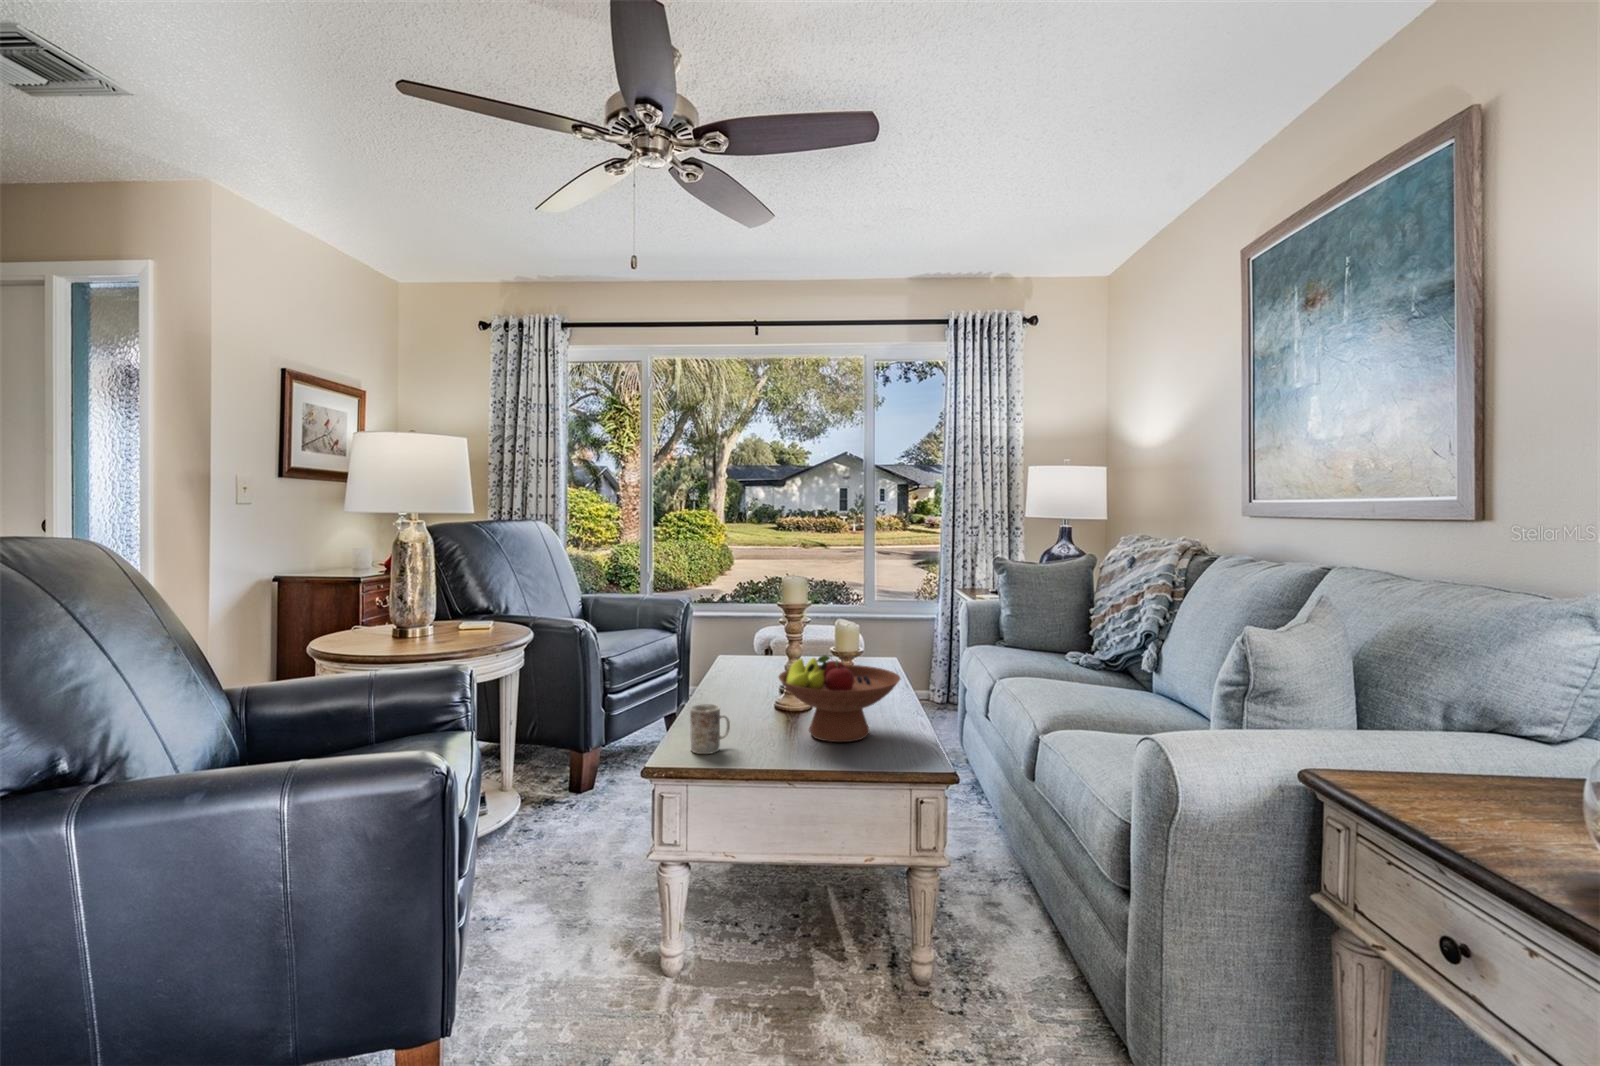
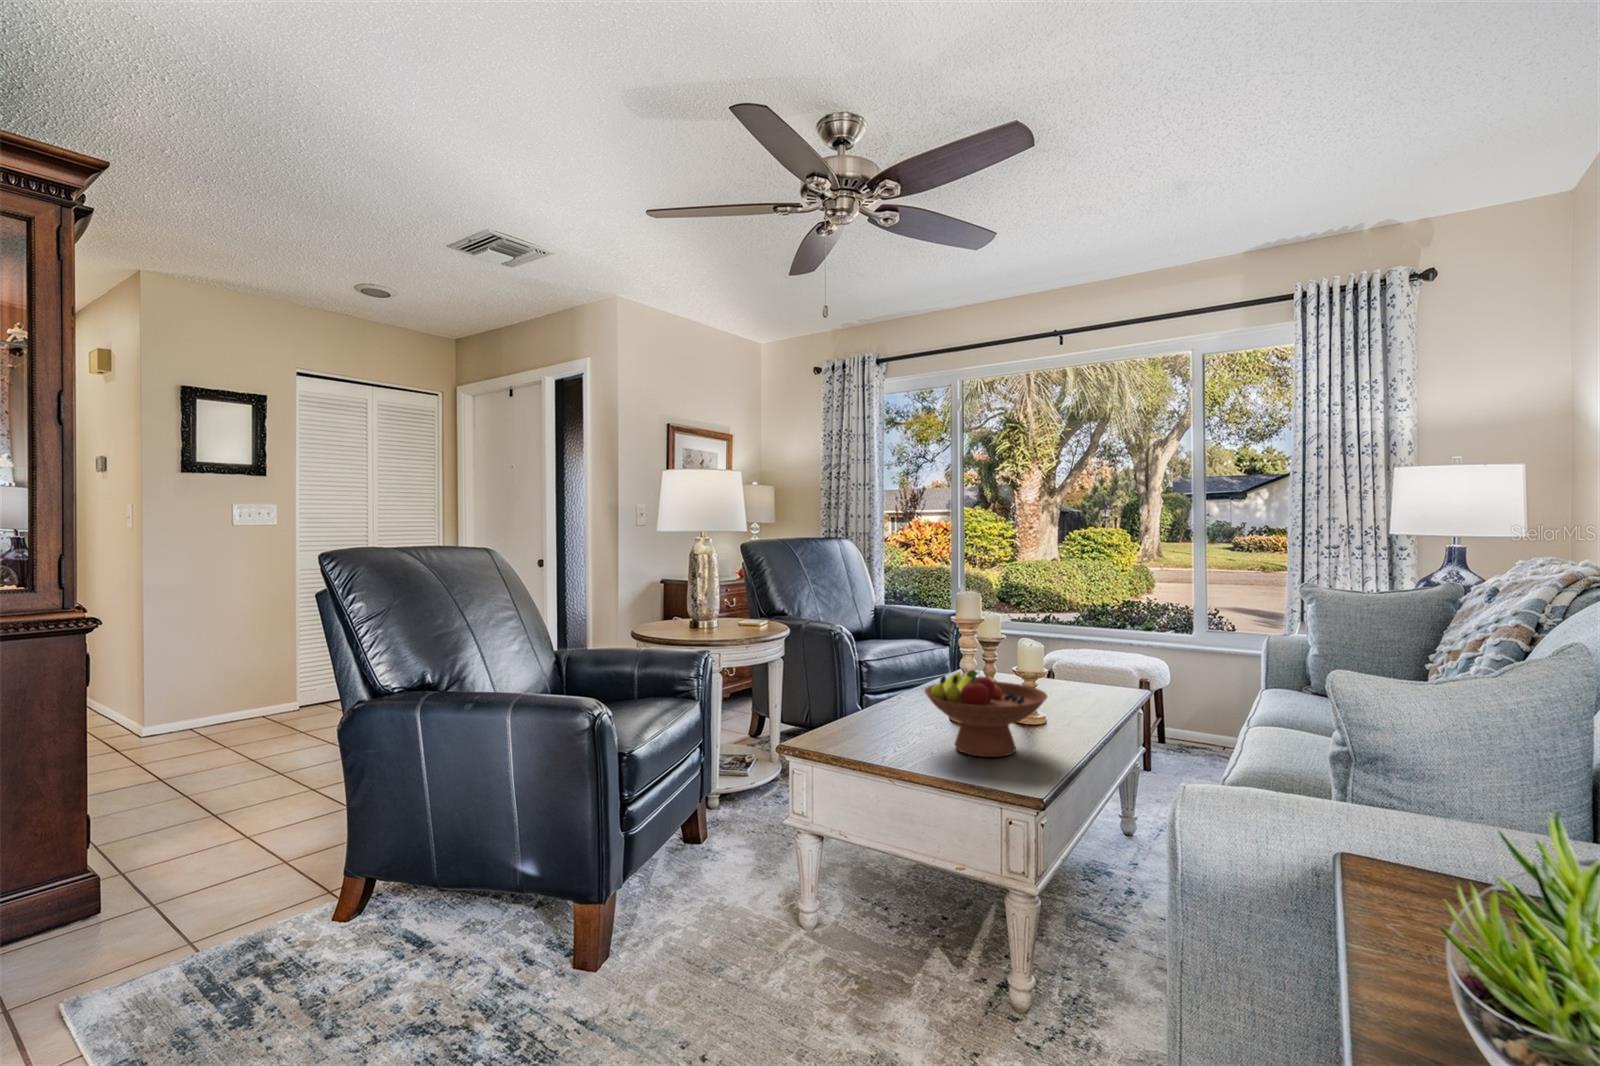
mug: present [690,704,730,754] -> none [838,703,876,747]

